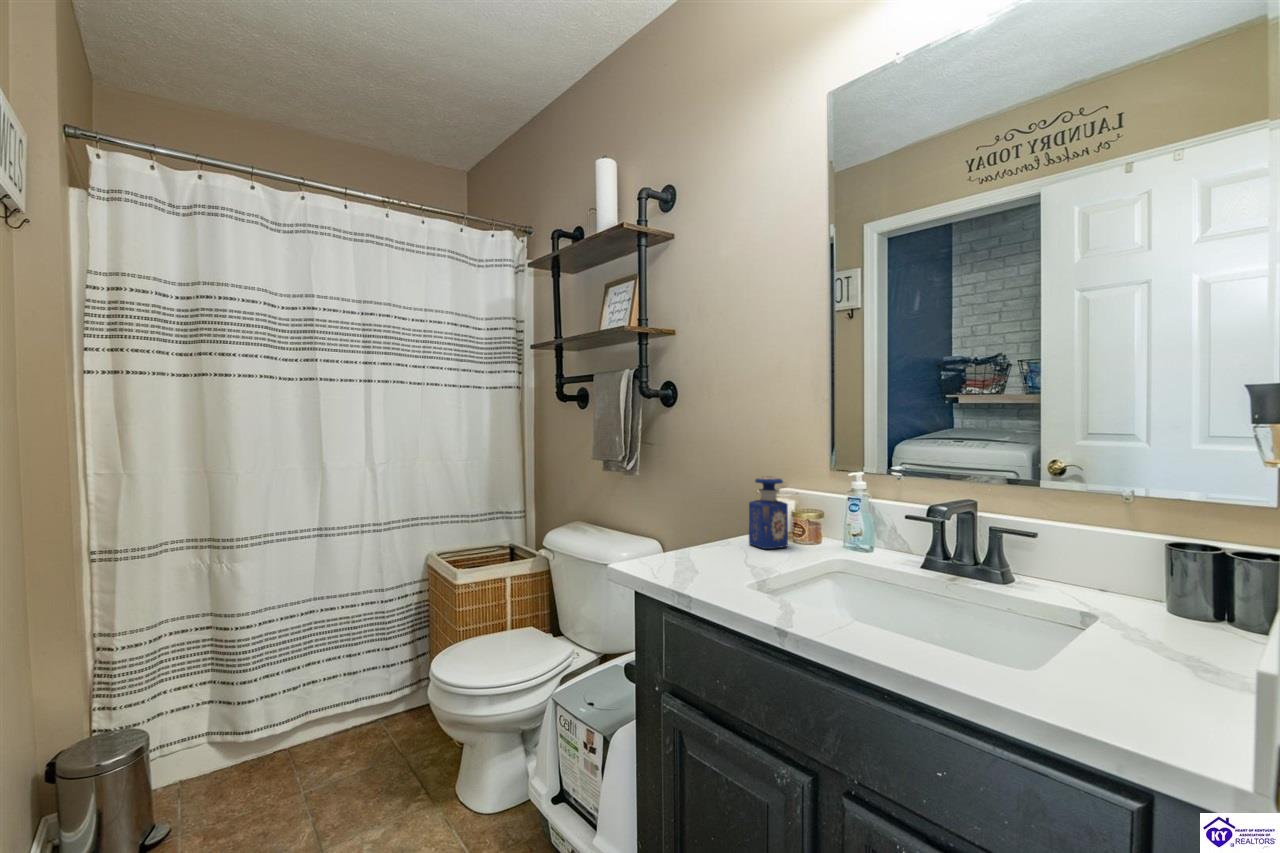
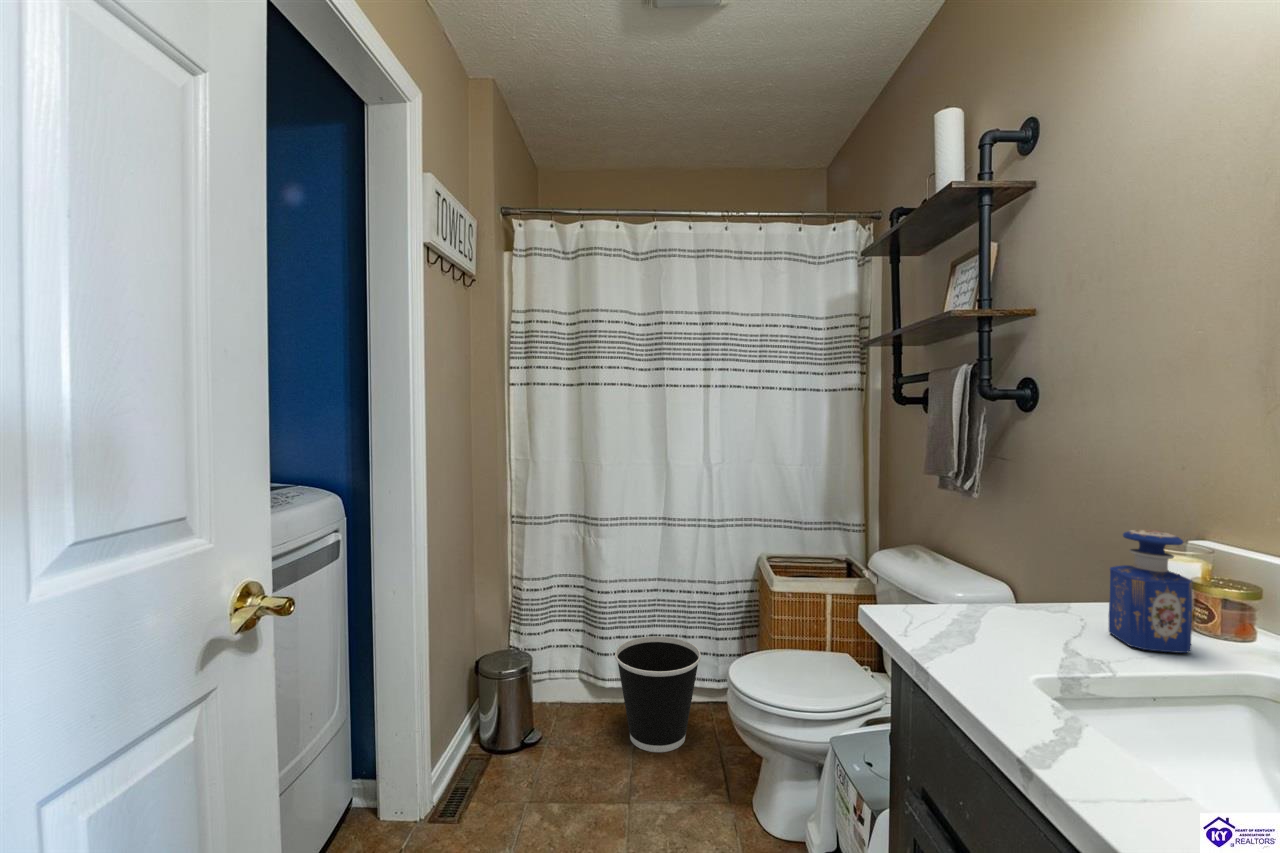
wastebasket: none [273,659,381,790] -> present [615,636,701,752]

